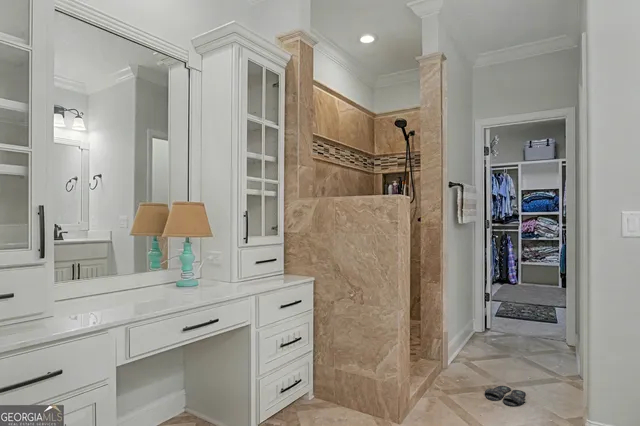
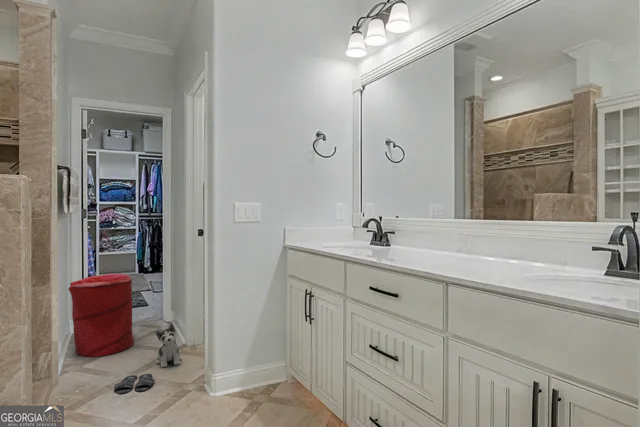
laundry hamper: none [464,282,524,361] -> present [69,273,134,357]
plush toy: none [535,347,566,395] -> present [156,324,182,367]

